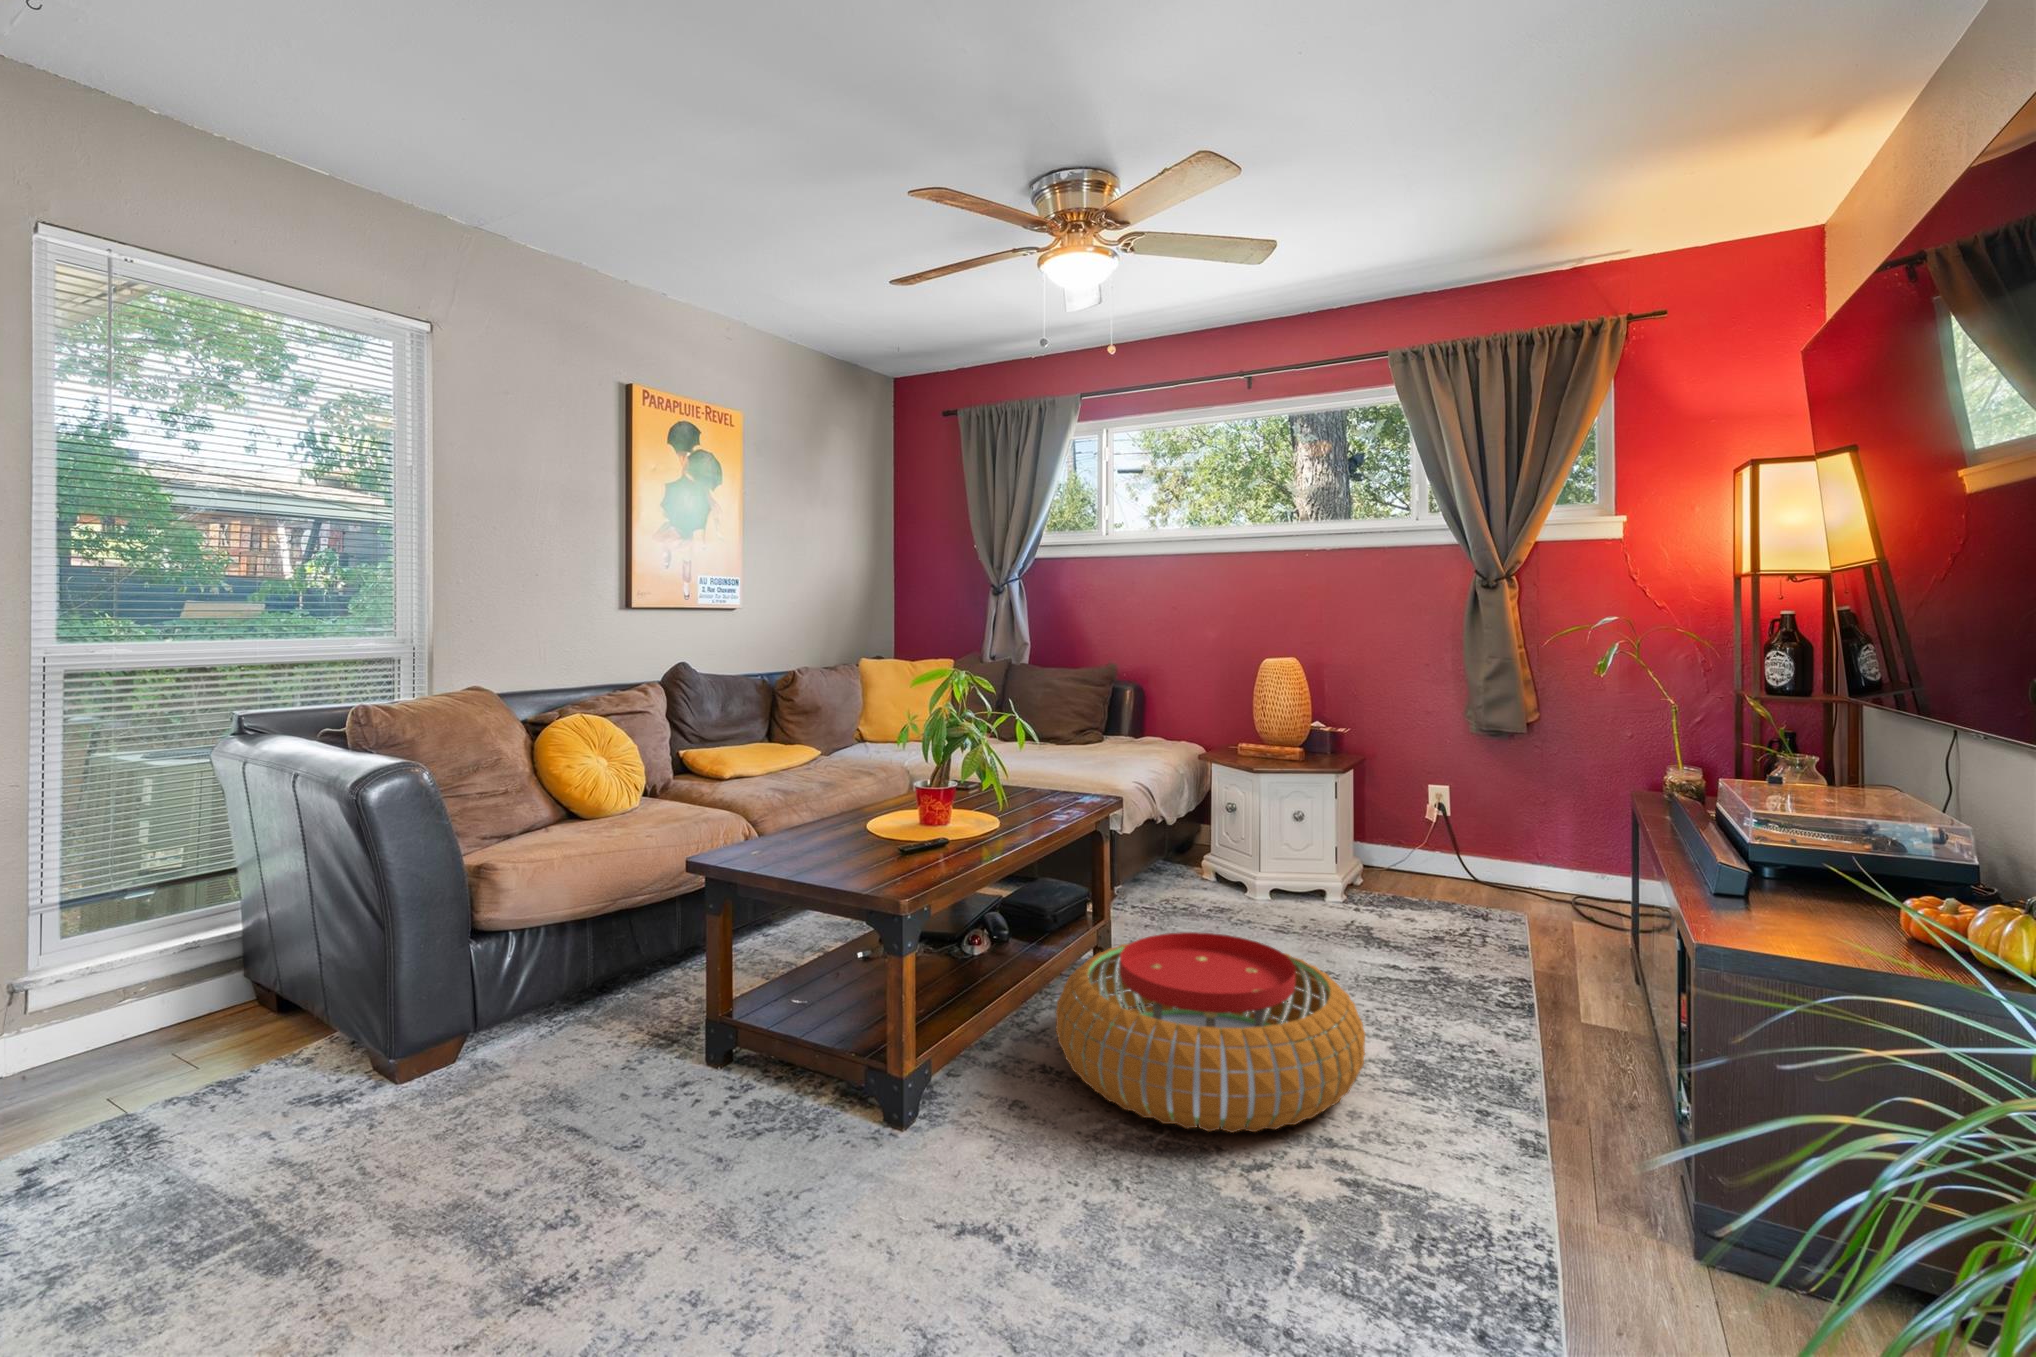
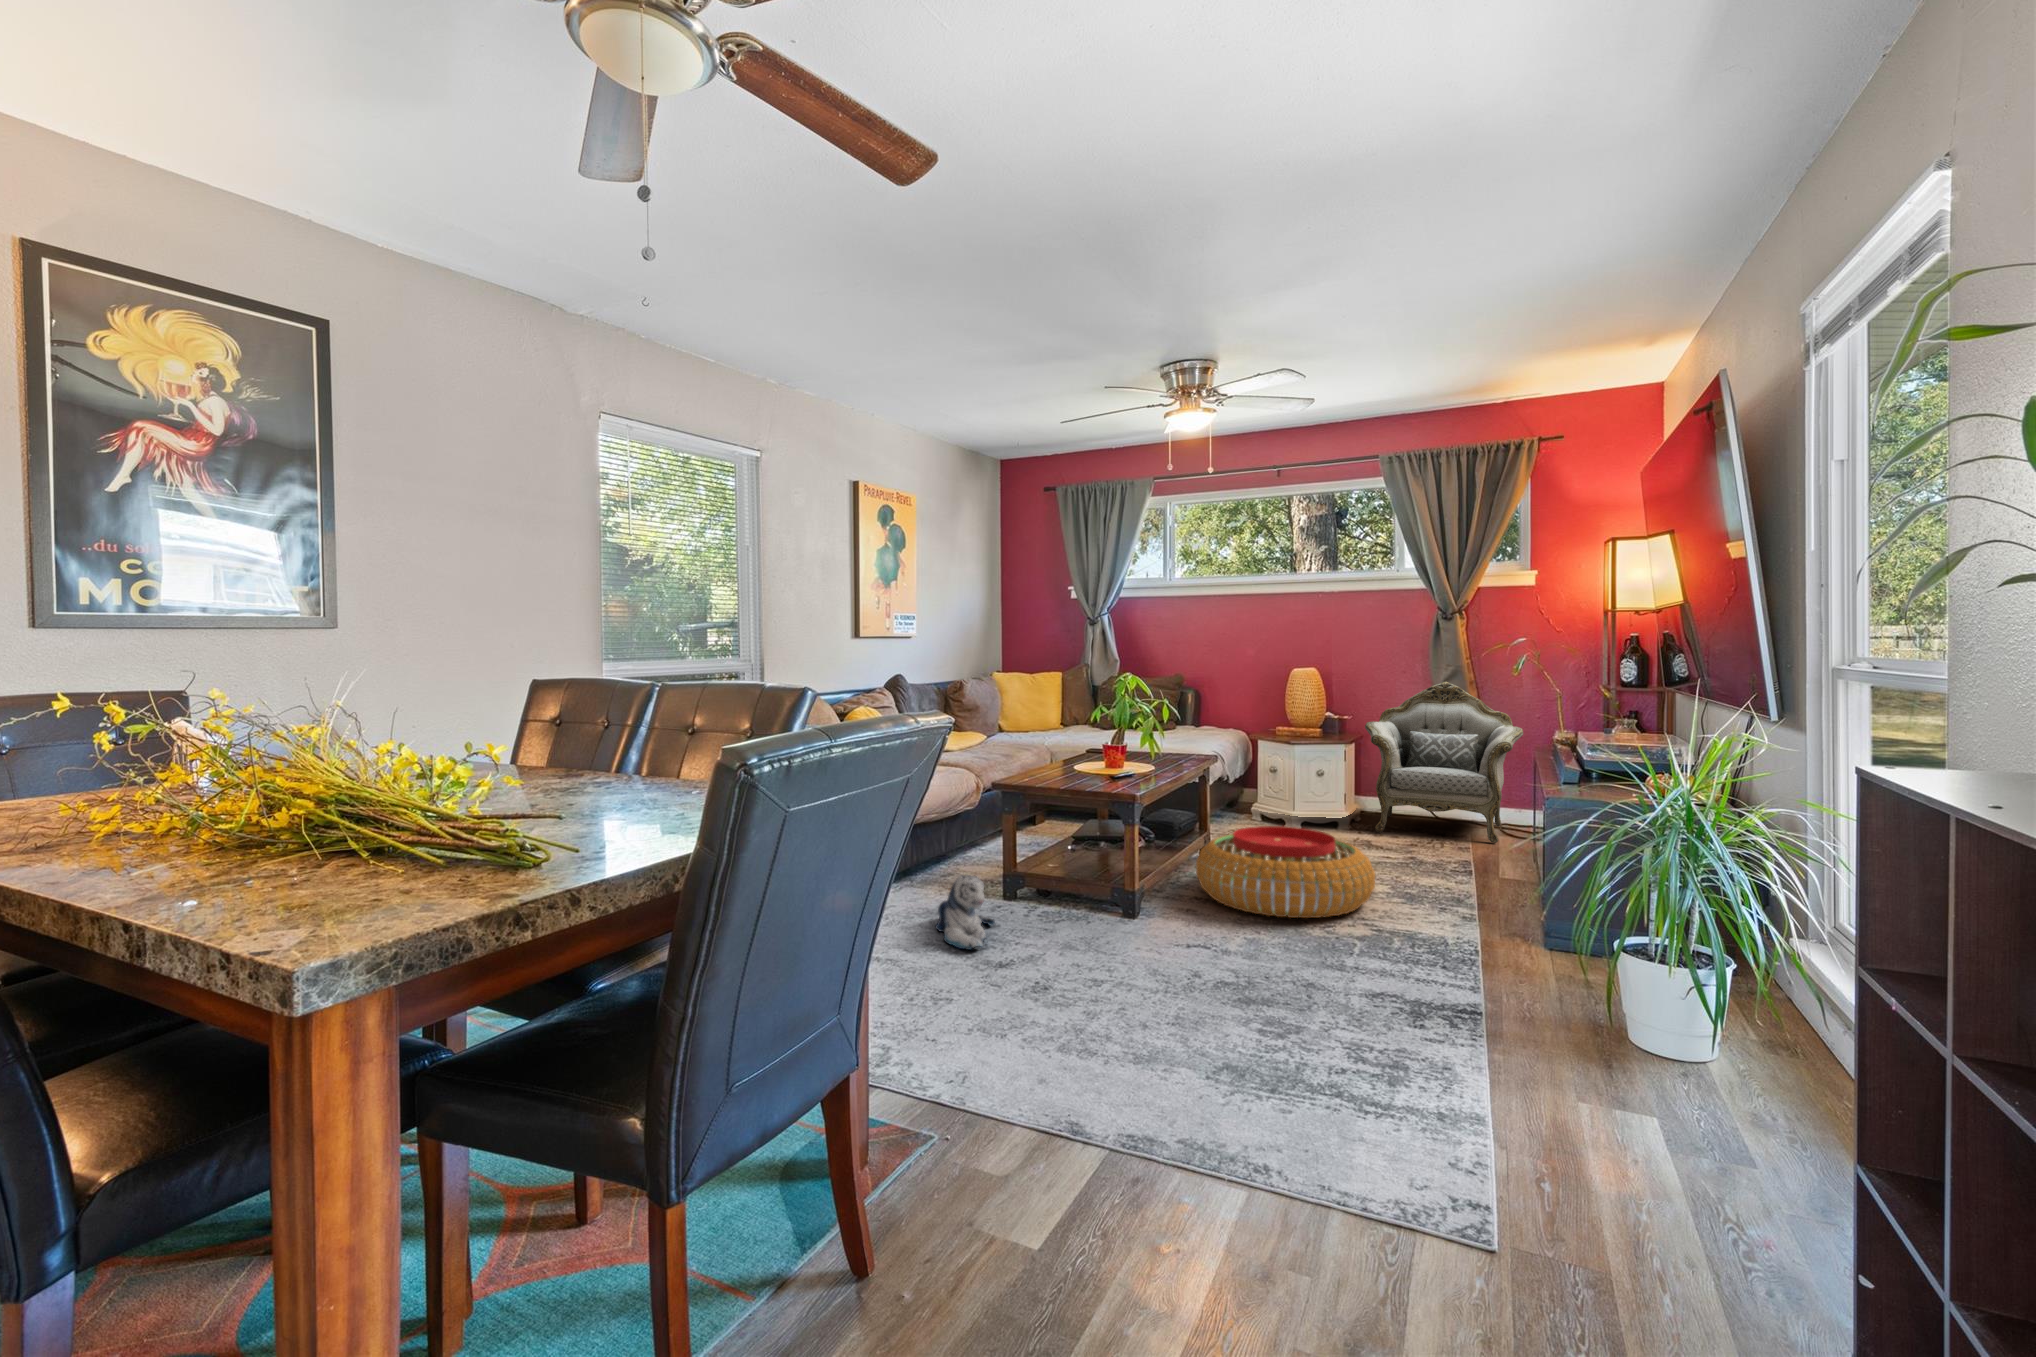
armchair: none [1365,681,1606,933] -> present [1365,682,1523,843]
plush toy: none [516,1063,650,1235] -> present [936,875,995,950]

